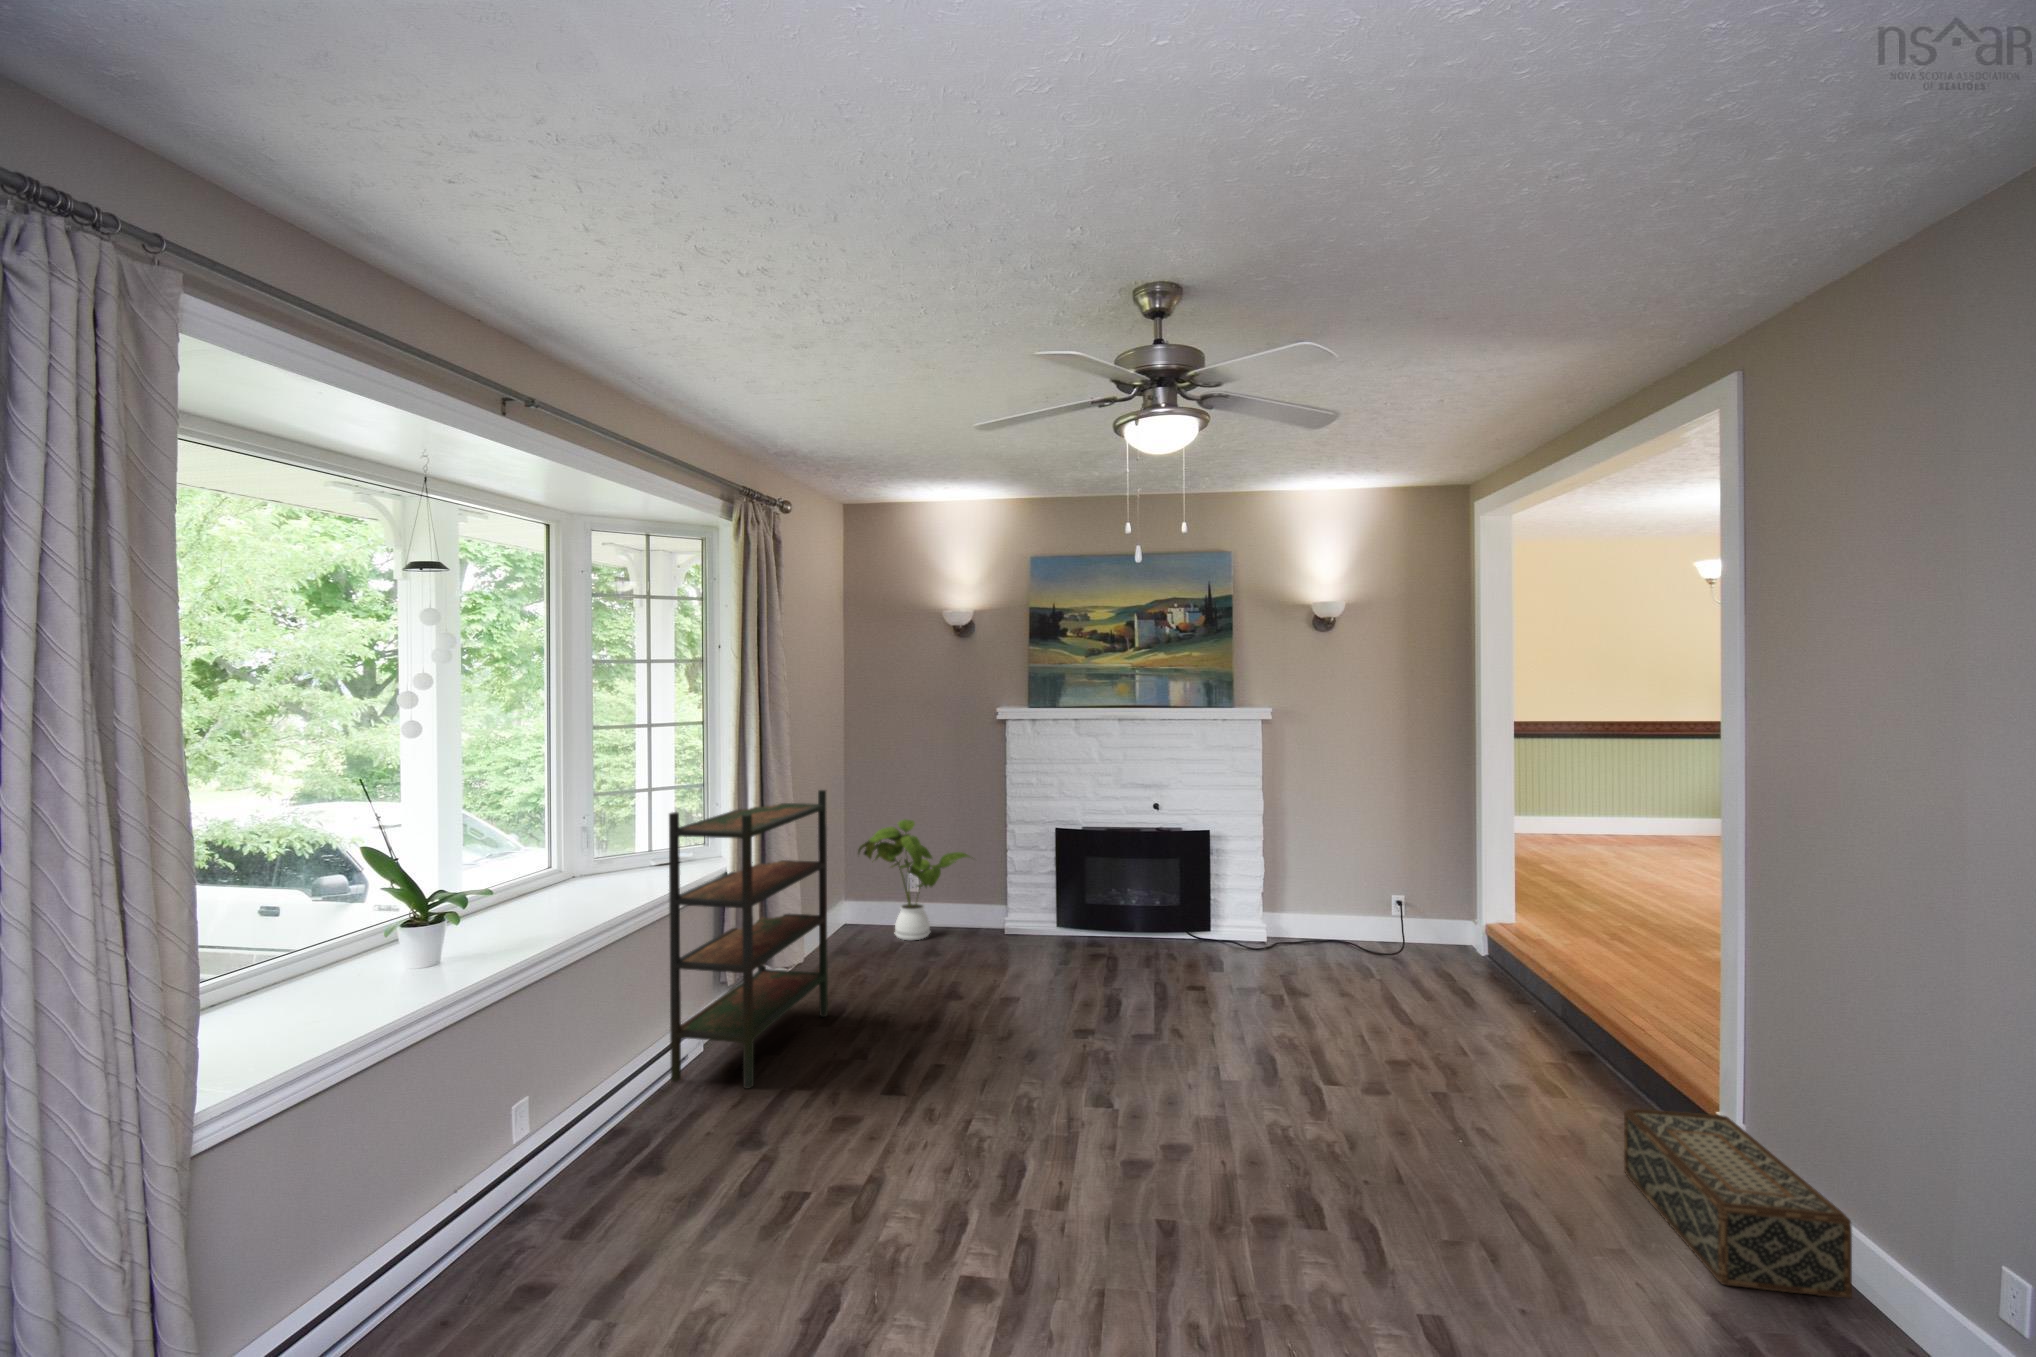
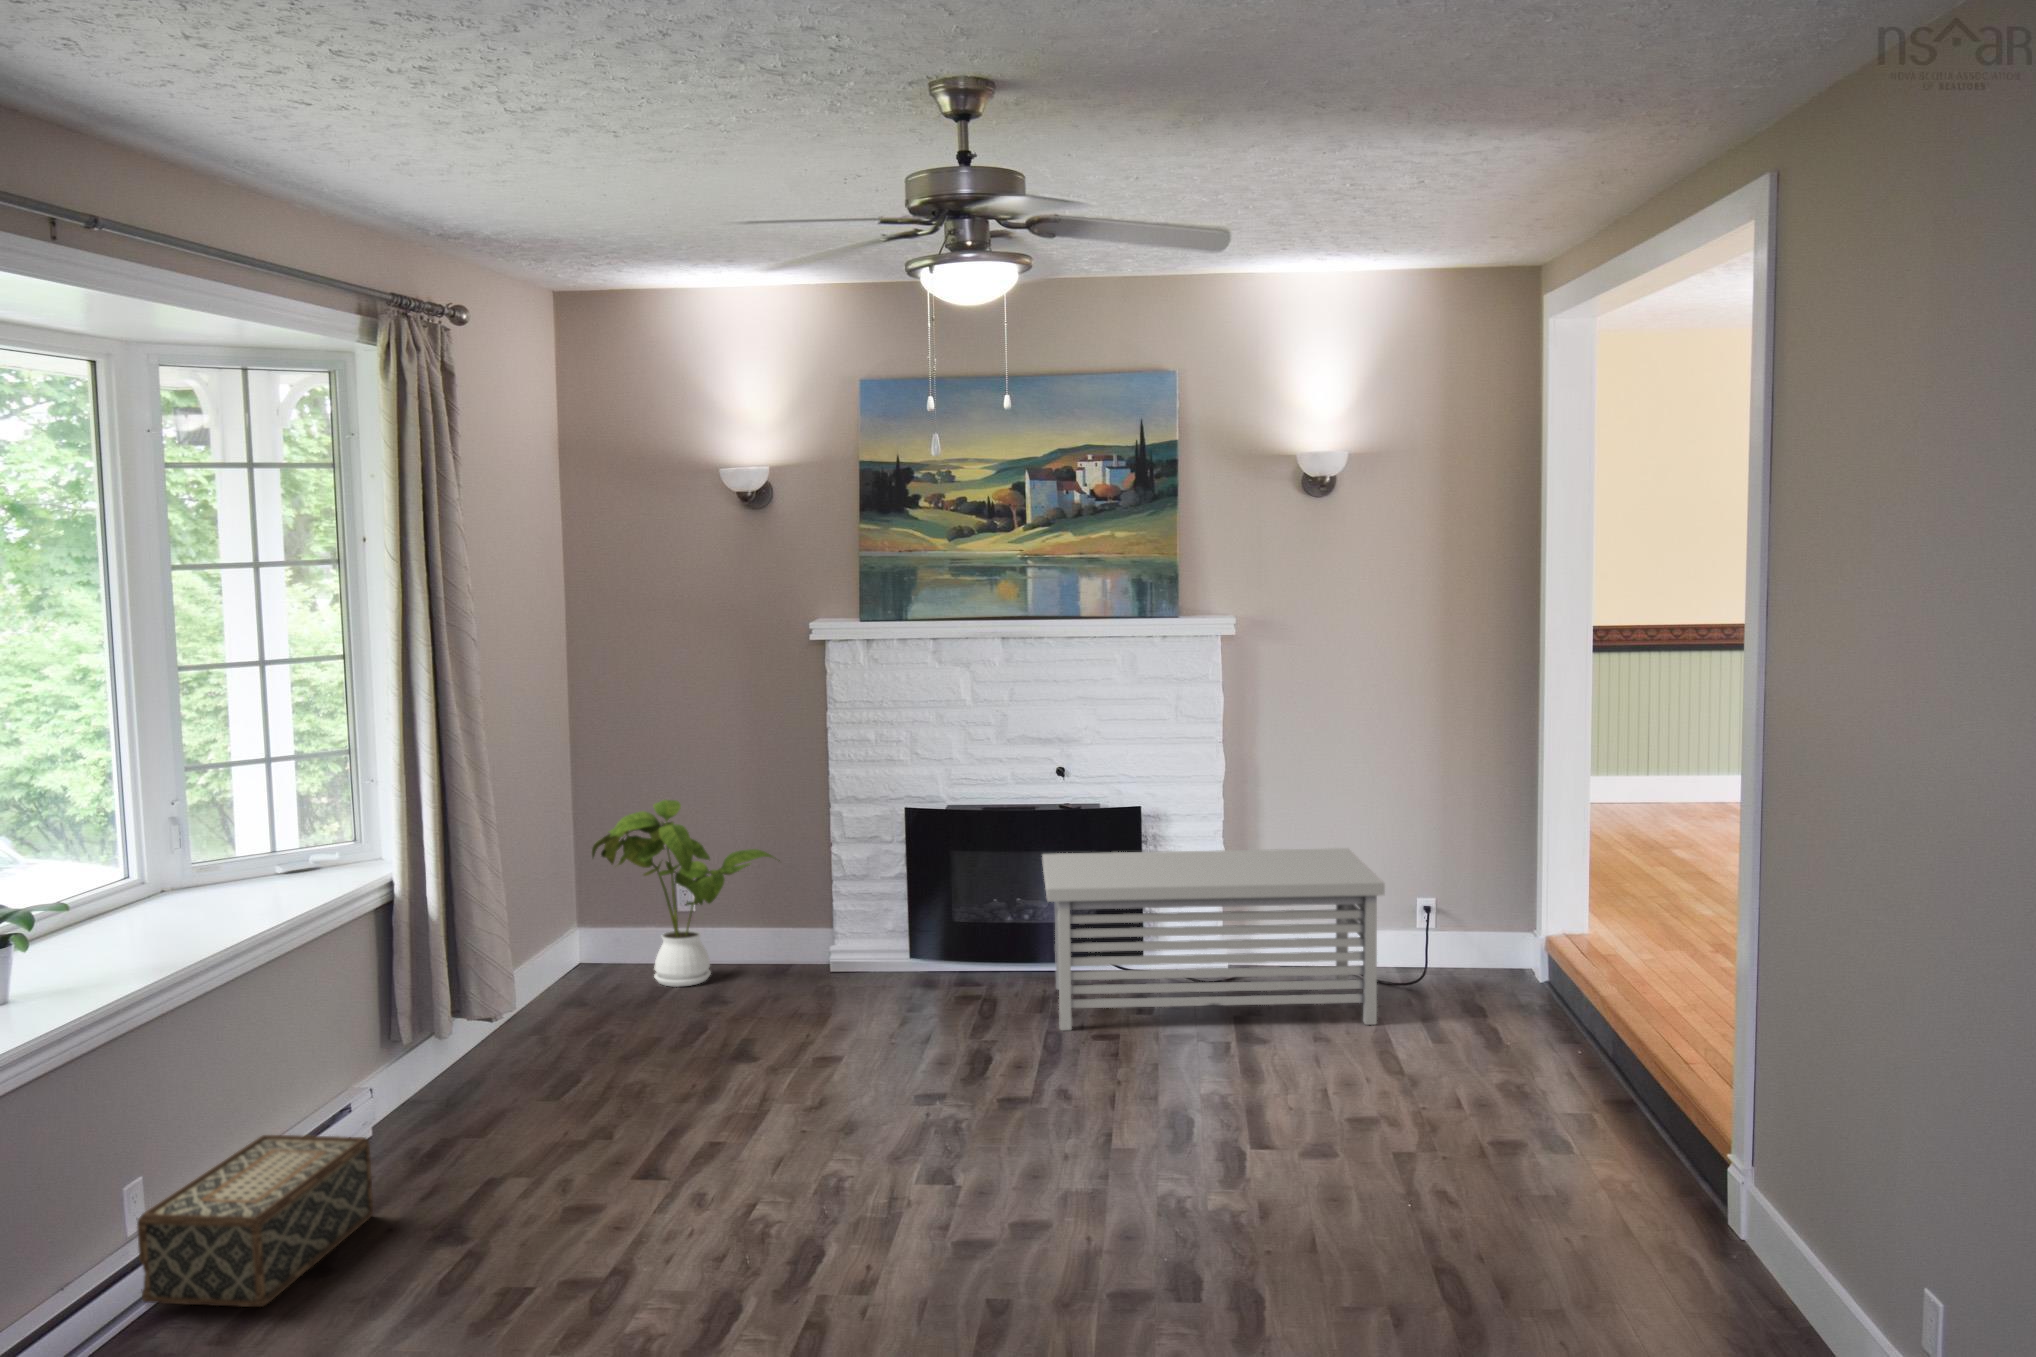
bookshelf: present [669,790,828,1088] -> none [307,756,552,1177]
storage bench: none [1146,860,1386,984] -> present [1042,848,1385,1031]
woven basket: present [1624,1108,1852,1299] -> present [137,1135,373,1307]

